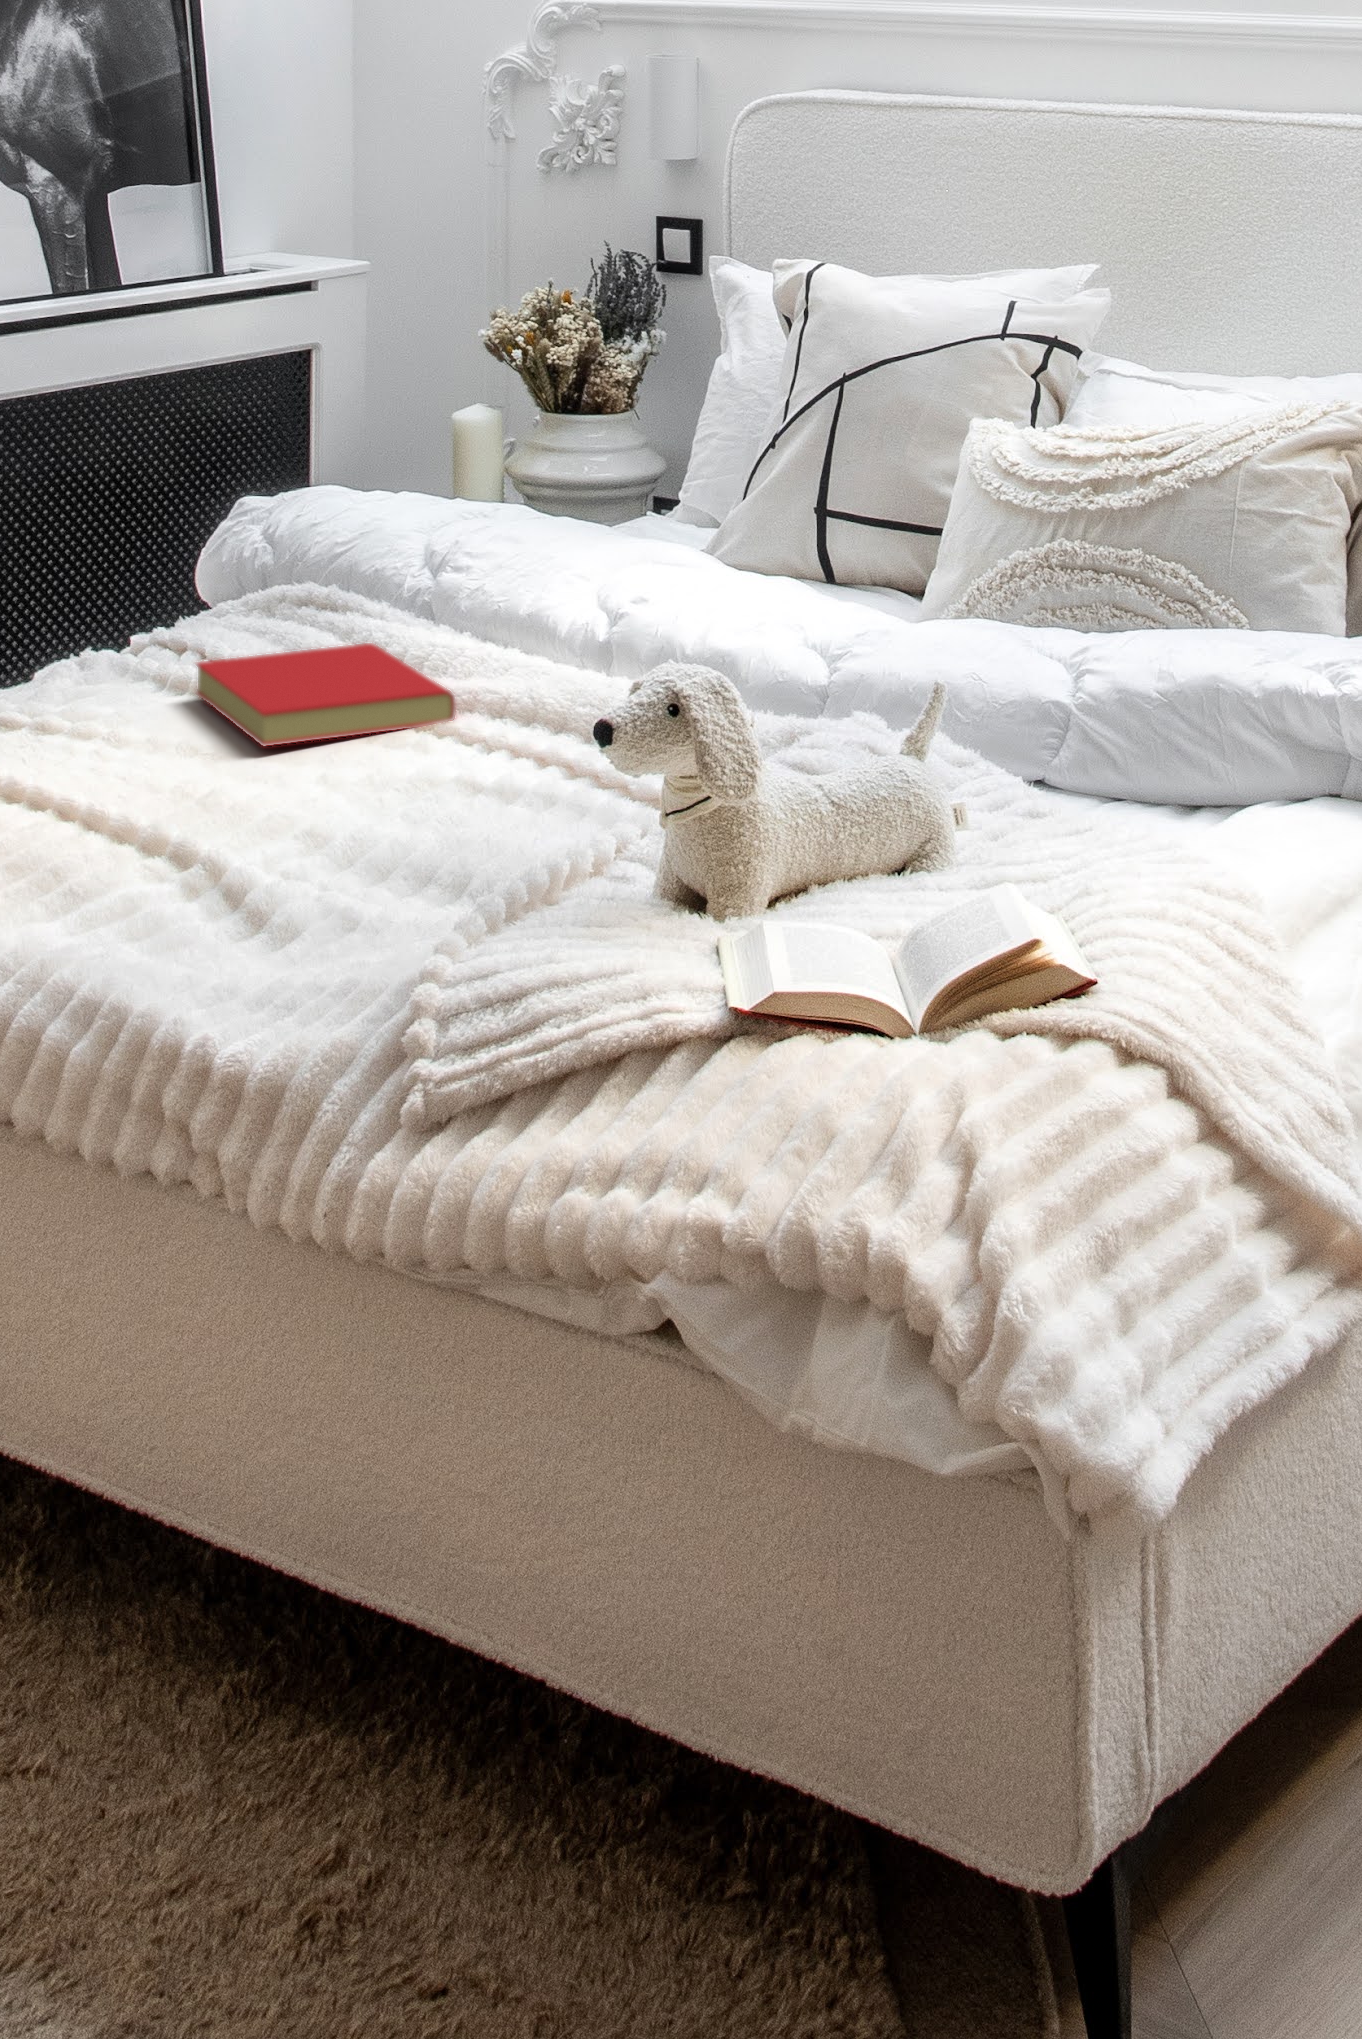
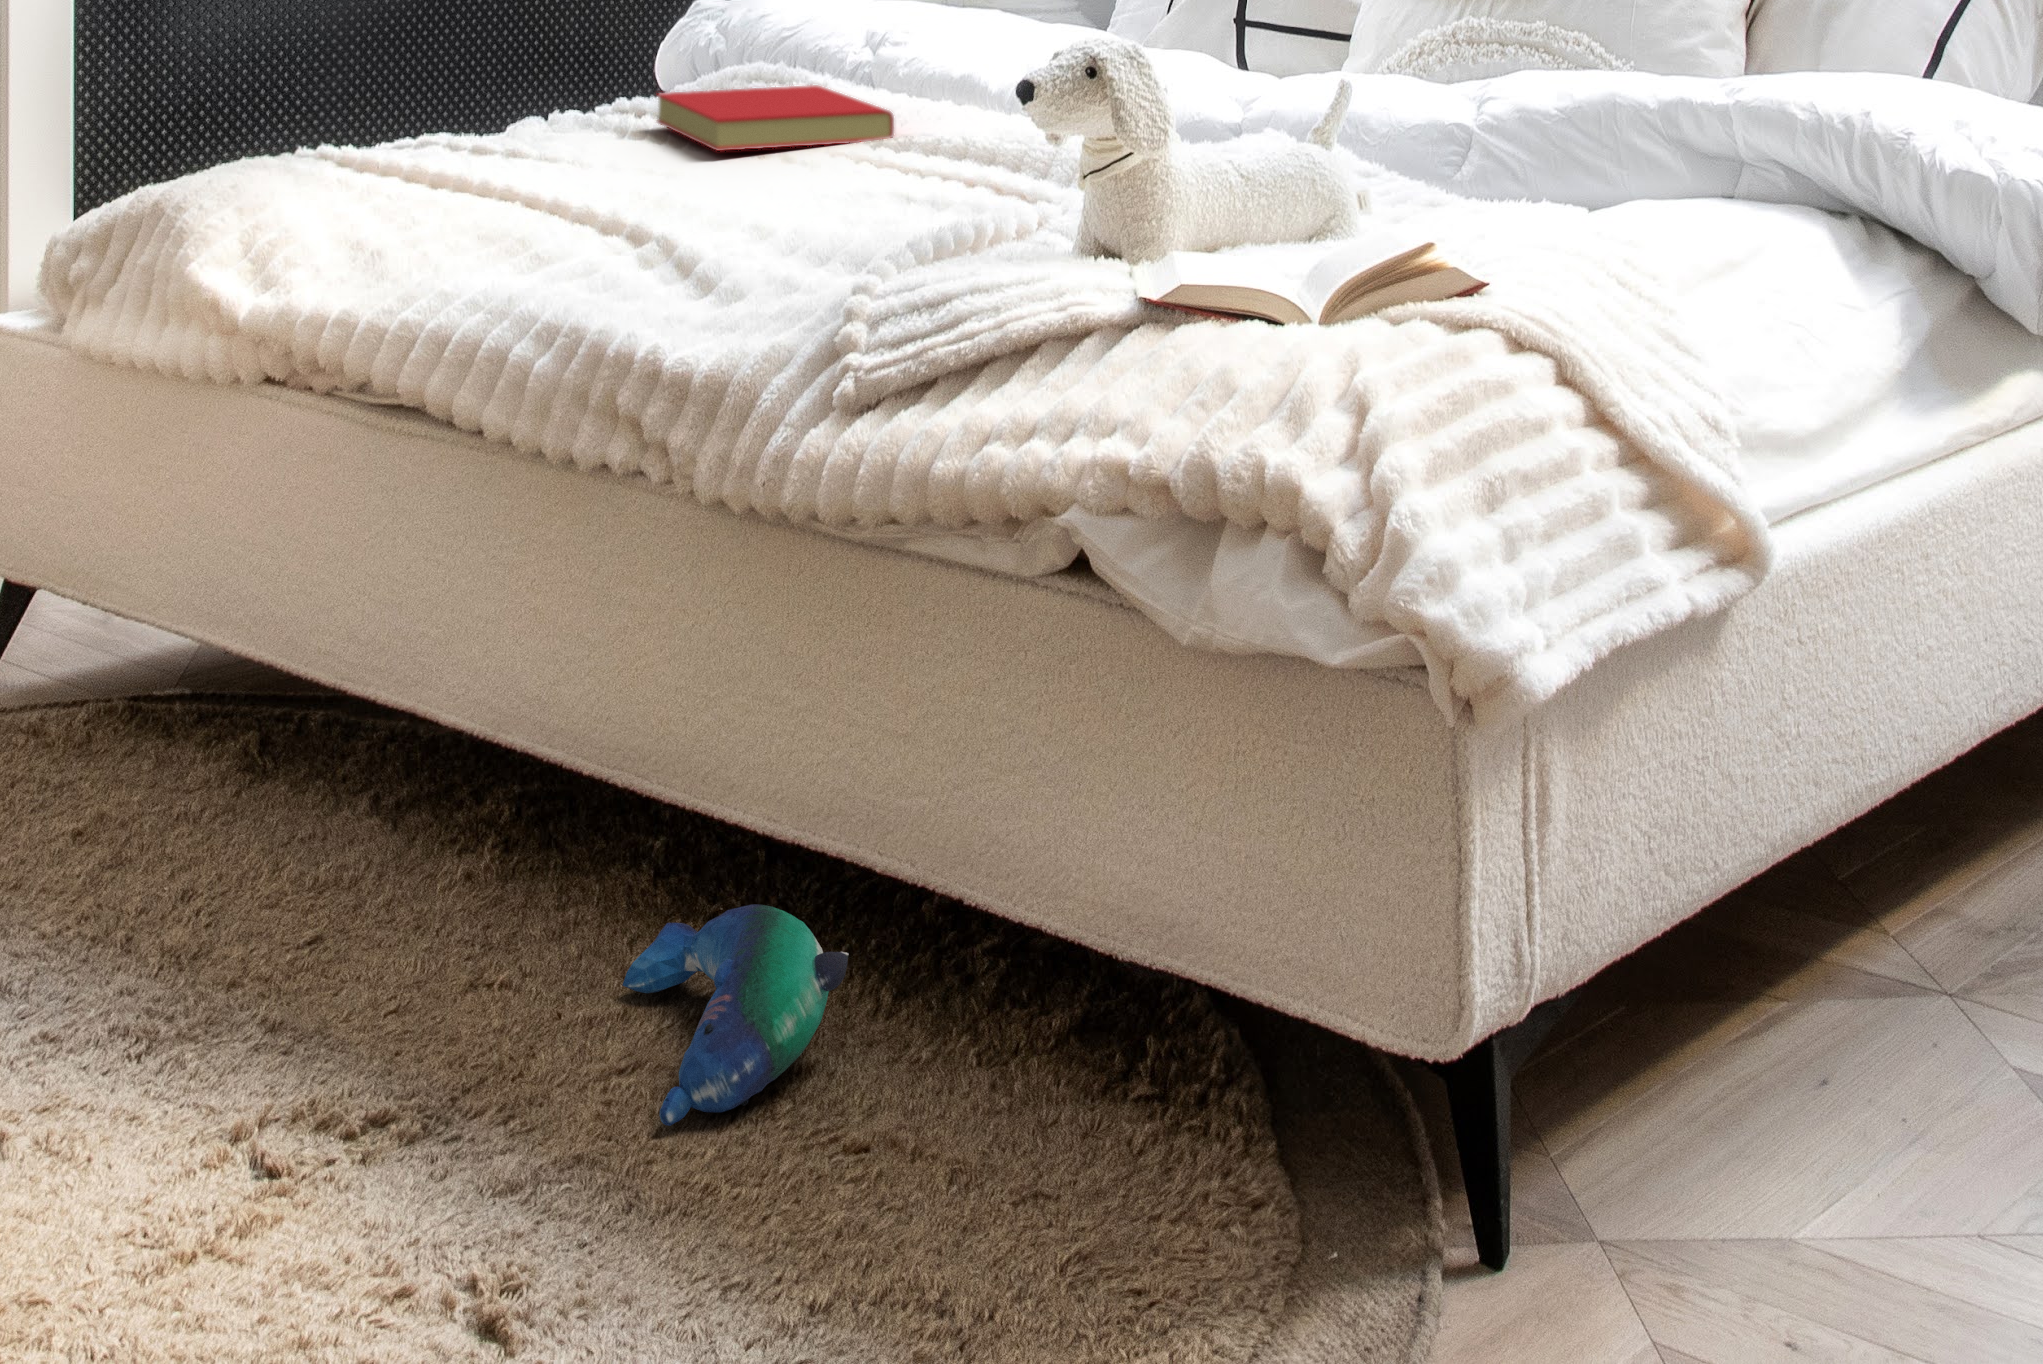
plush toy: none [171,1681,420,1975] -> present [623,904,849,1126]

